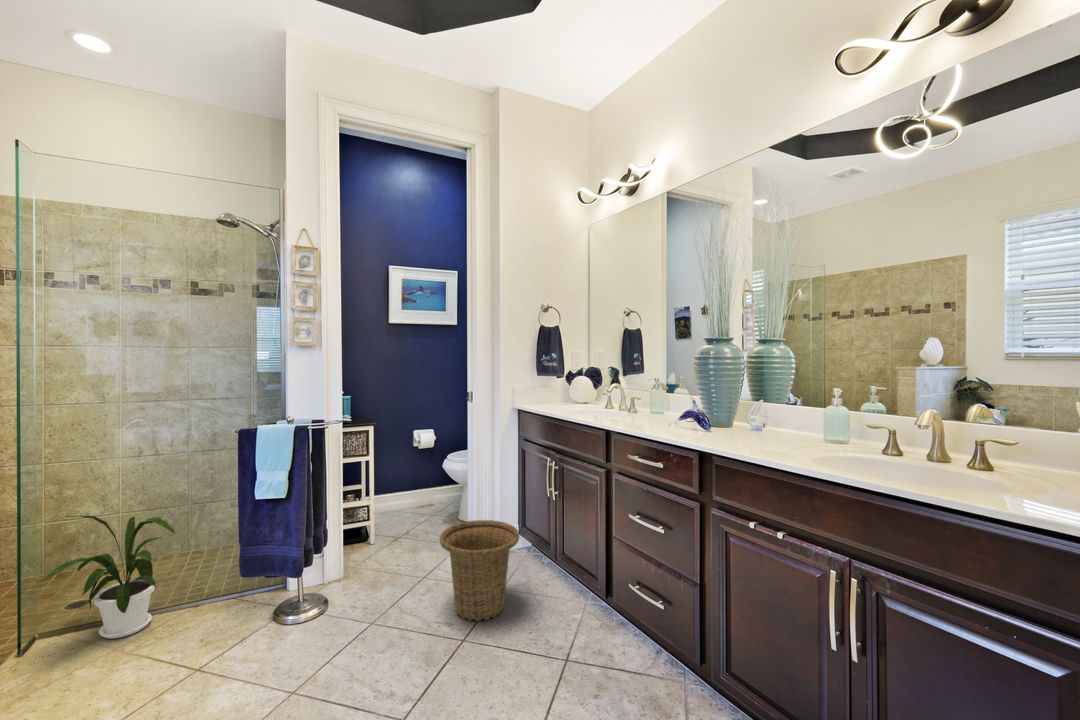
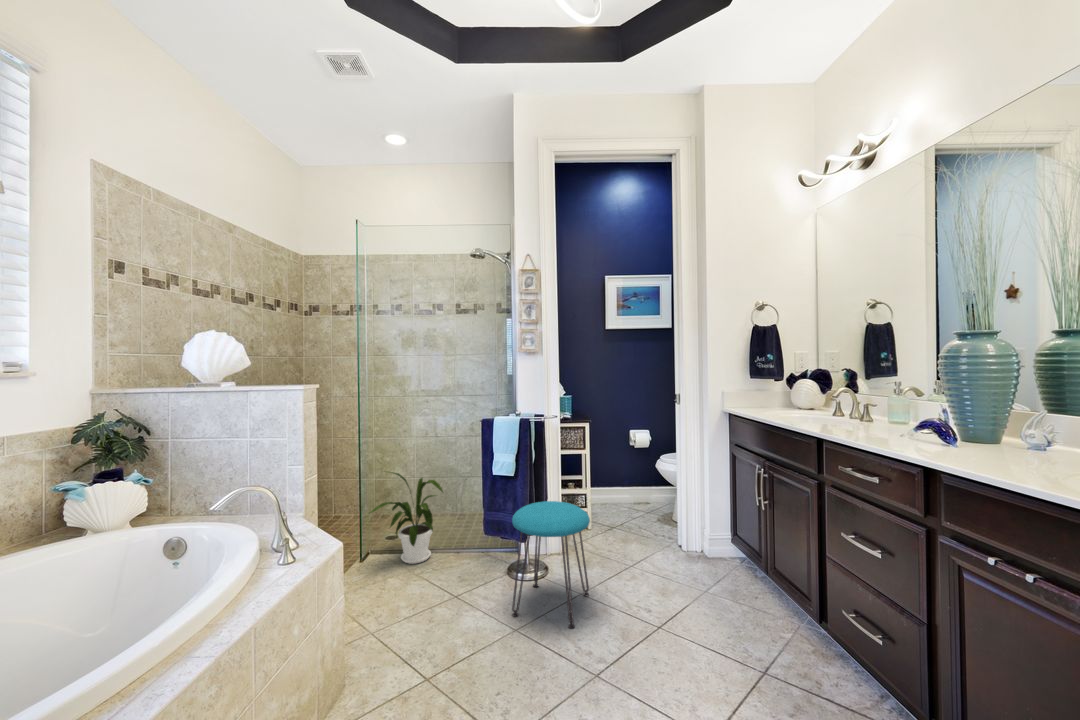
basket: present [440,520,520,621] -> none [641,520,725,625]
stool: none [288,521,385,665] -> present [512,501,590,628]

